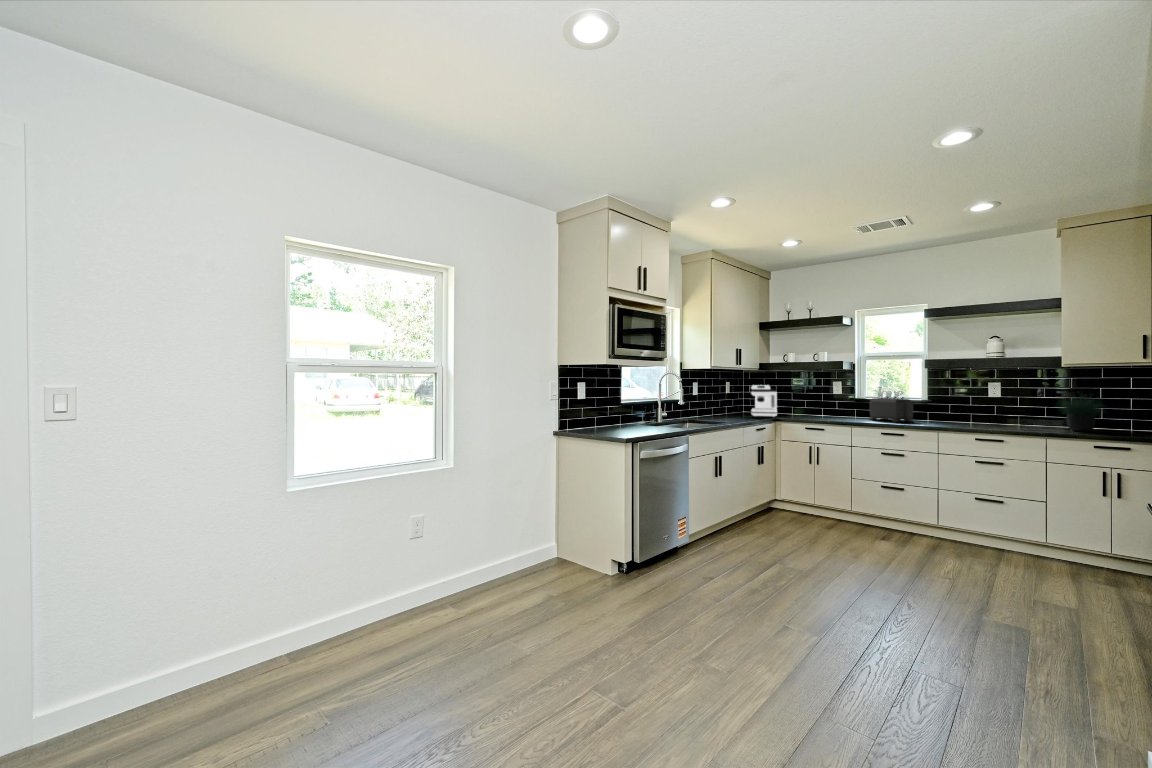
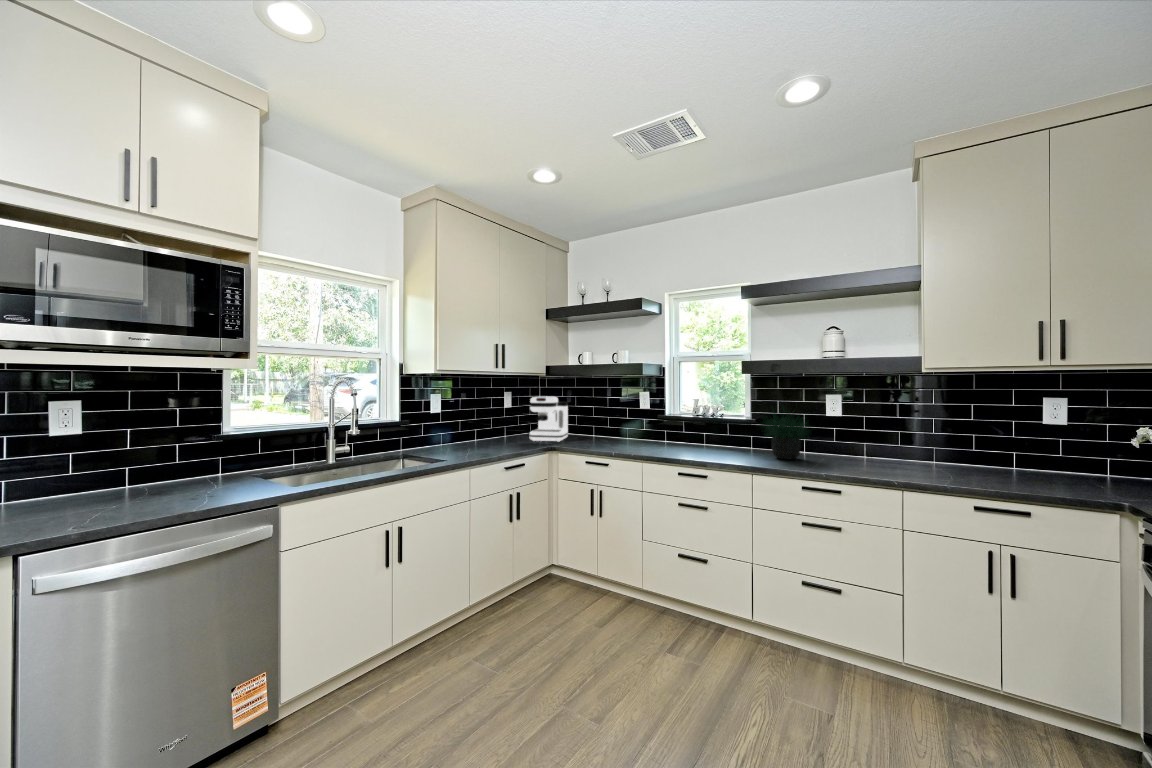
potted plant: present [1058,395,1102,431] -> present [765,411,809,460]
toaster: present [869,398,913,422] -> none [676,416,730,453]

